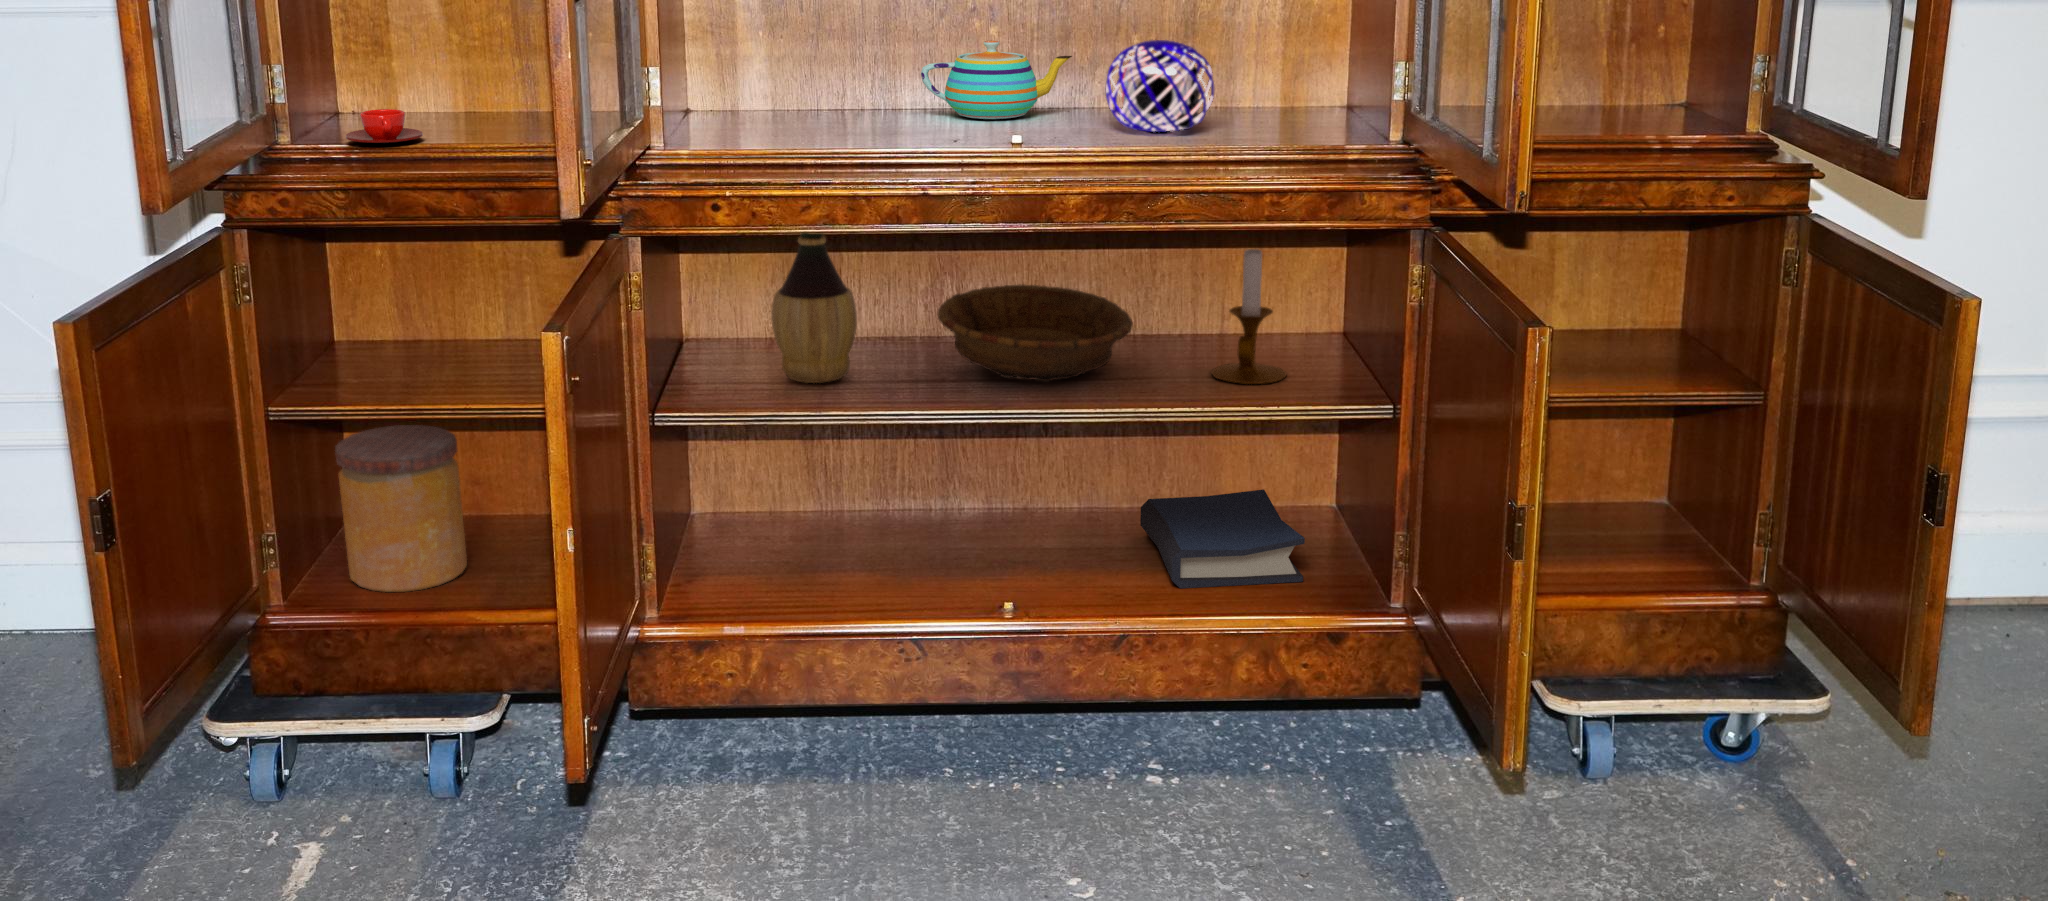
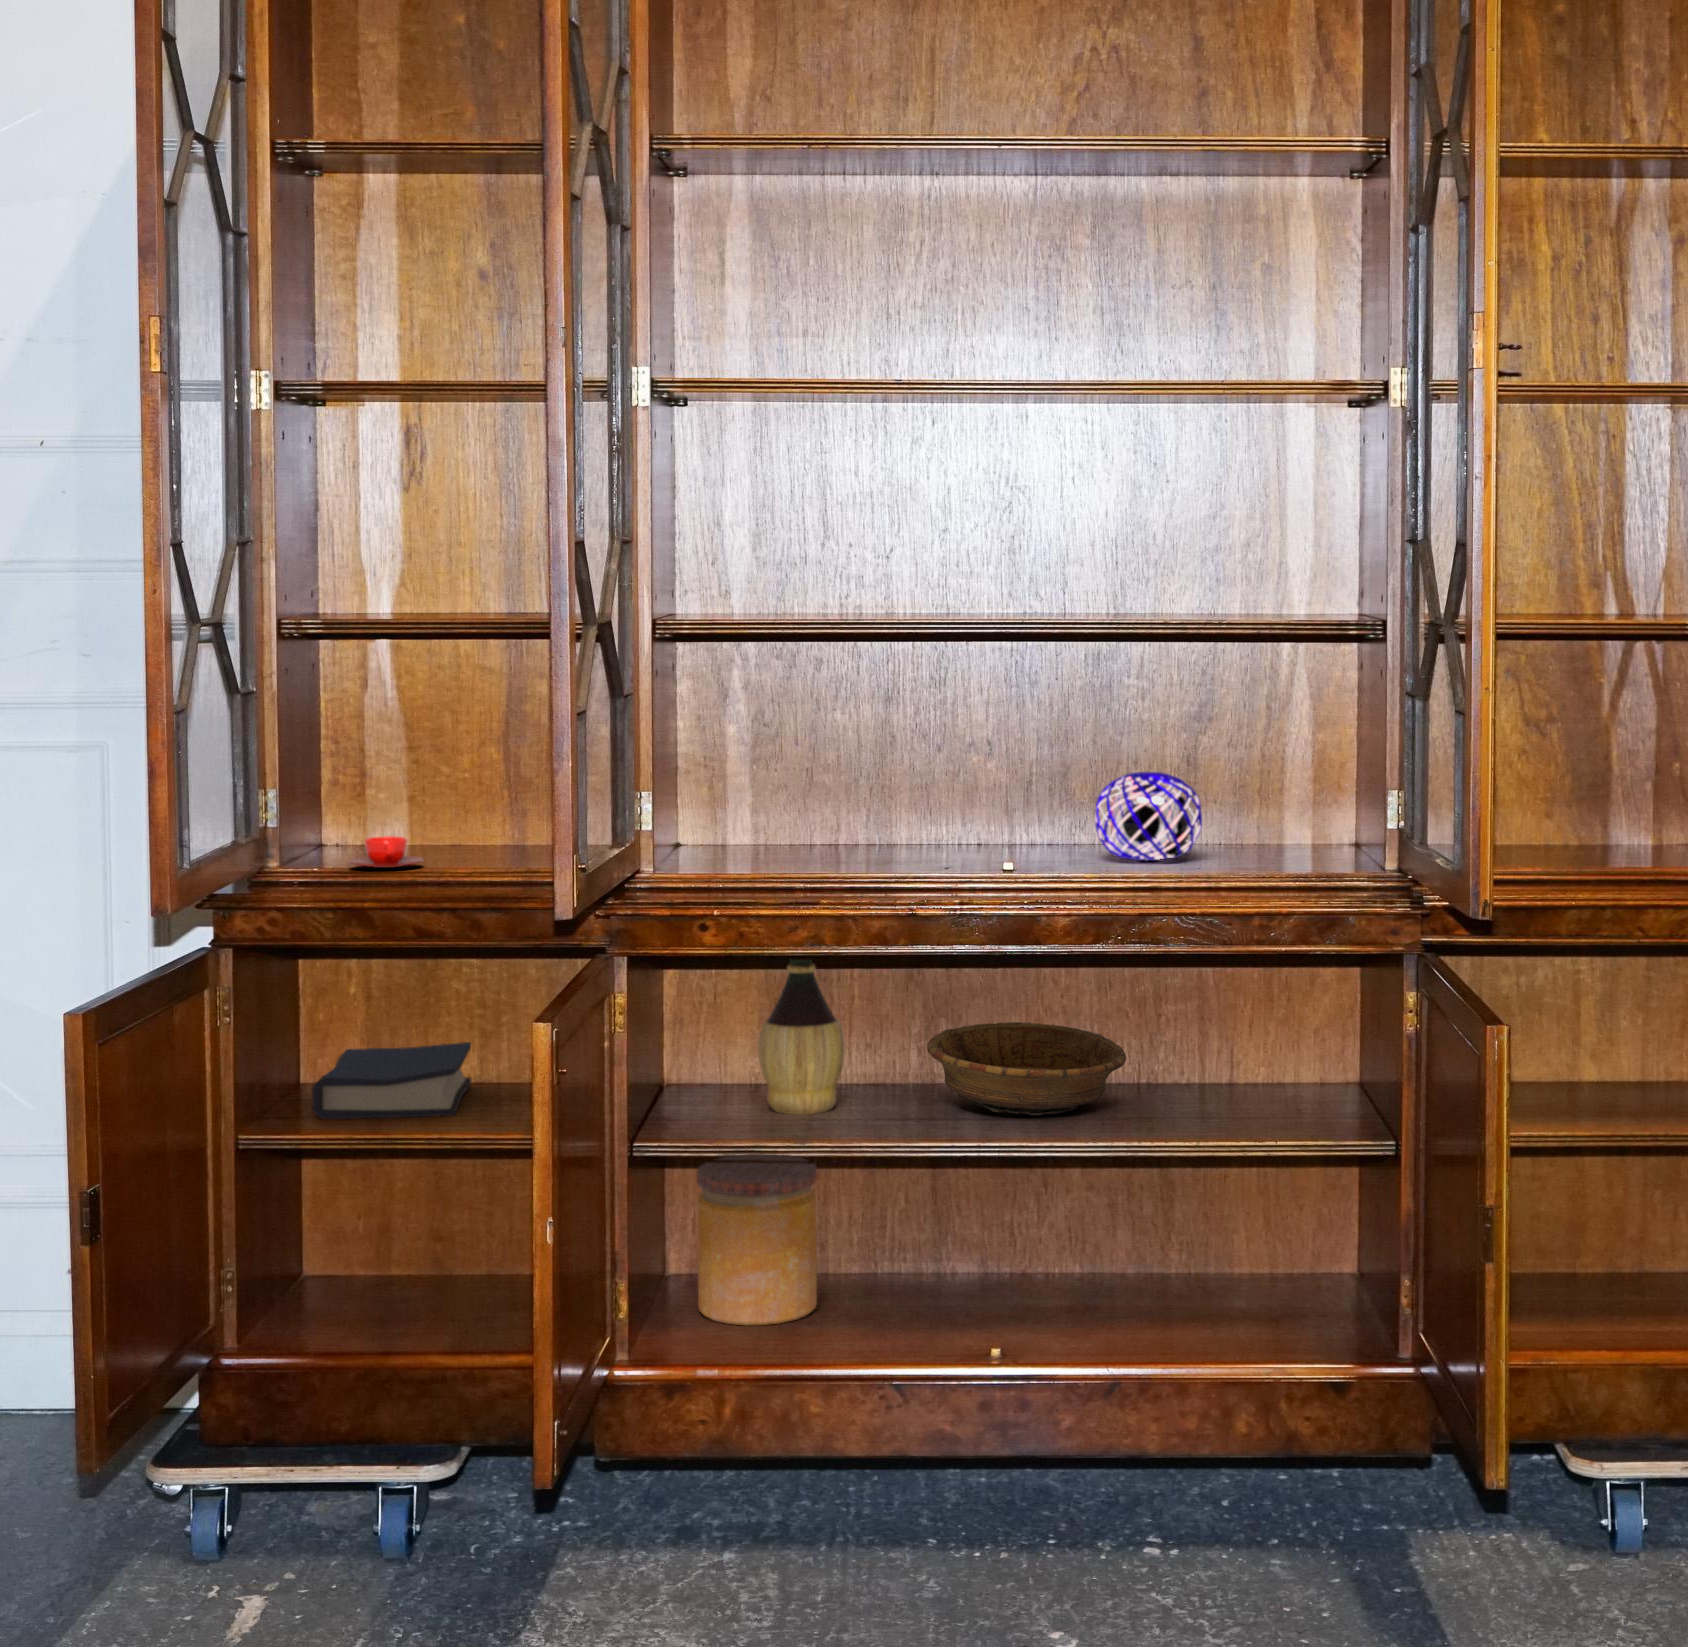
teapot: present [921,40,1072,119] -> none [915,776,1066,852]
candlestick: present [1212,249,1286,384] -> none [1207,980,1285,1118]
jar: present [335,425,467,592] -> present [697,1154,817,1325]
hardback book: present [1140,489,1305,588] -> present [312,1042,472,1119]

